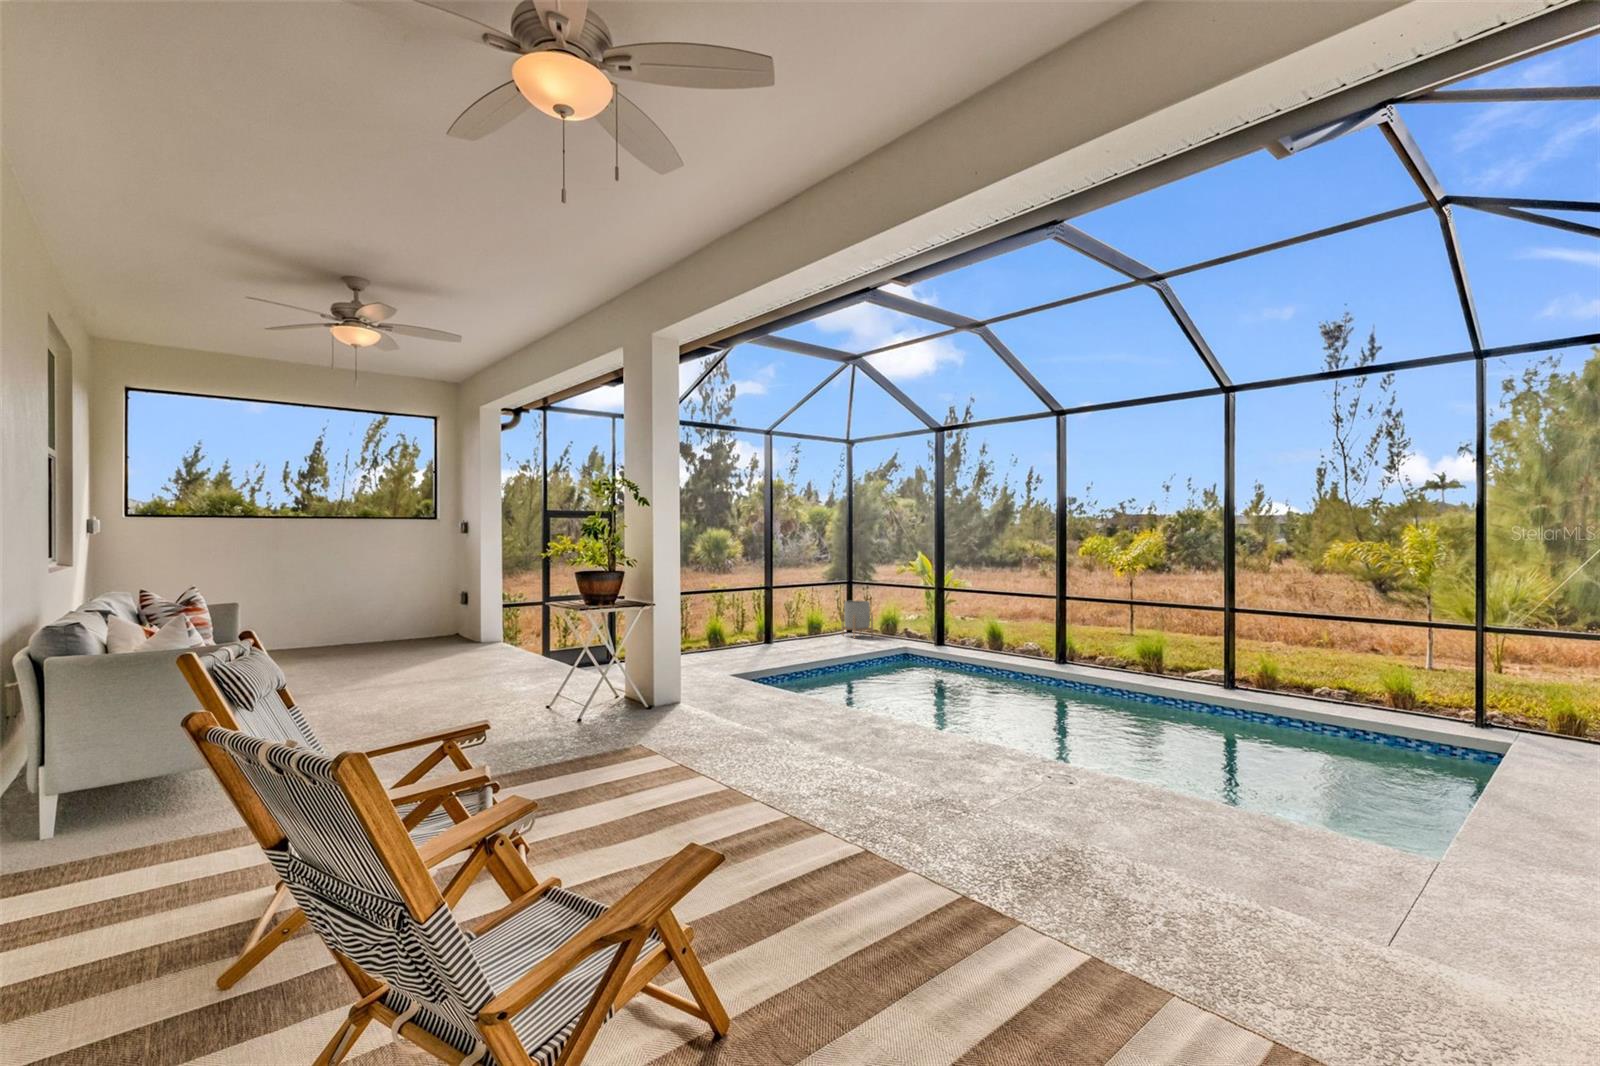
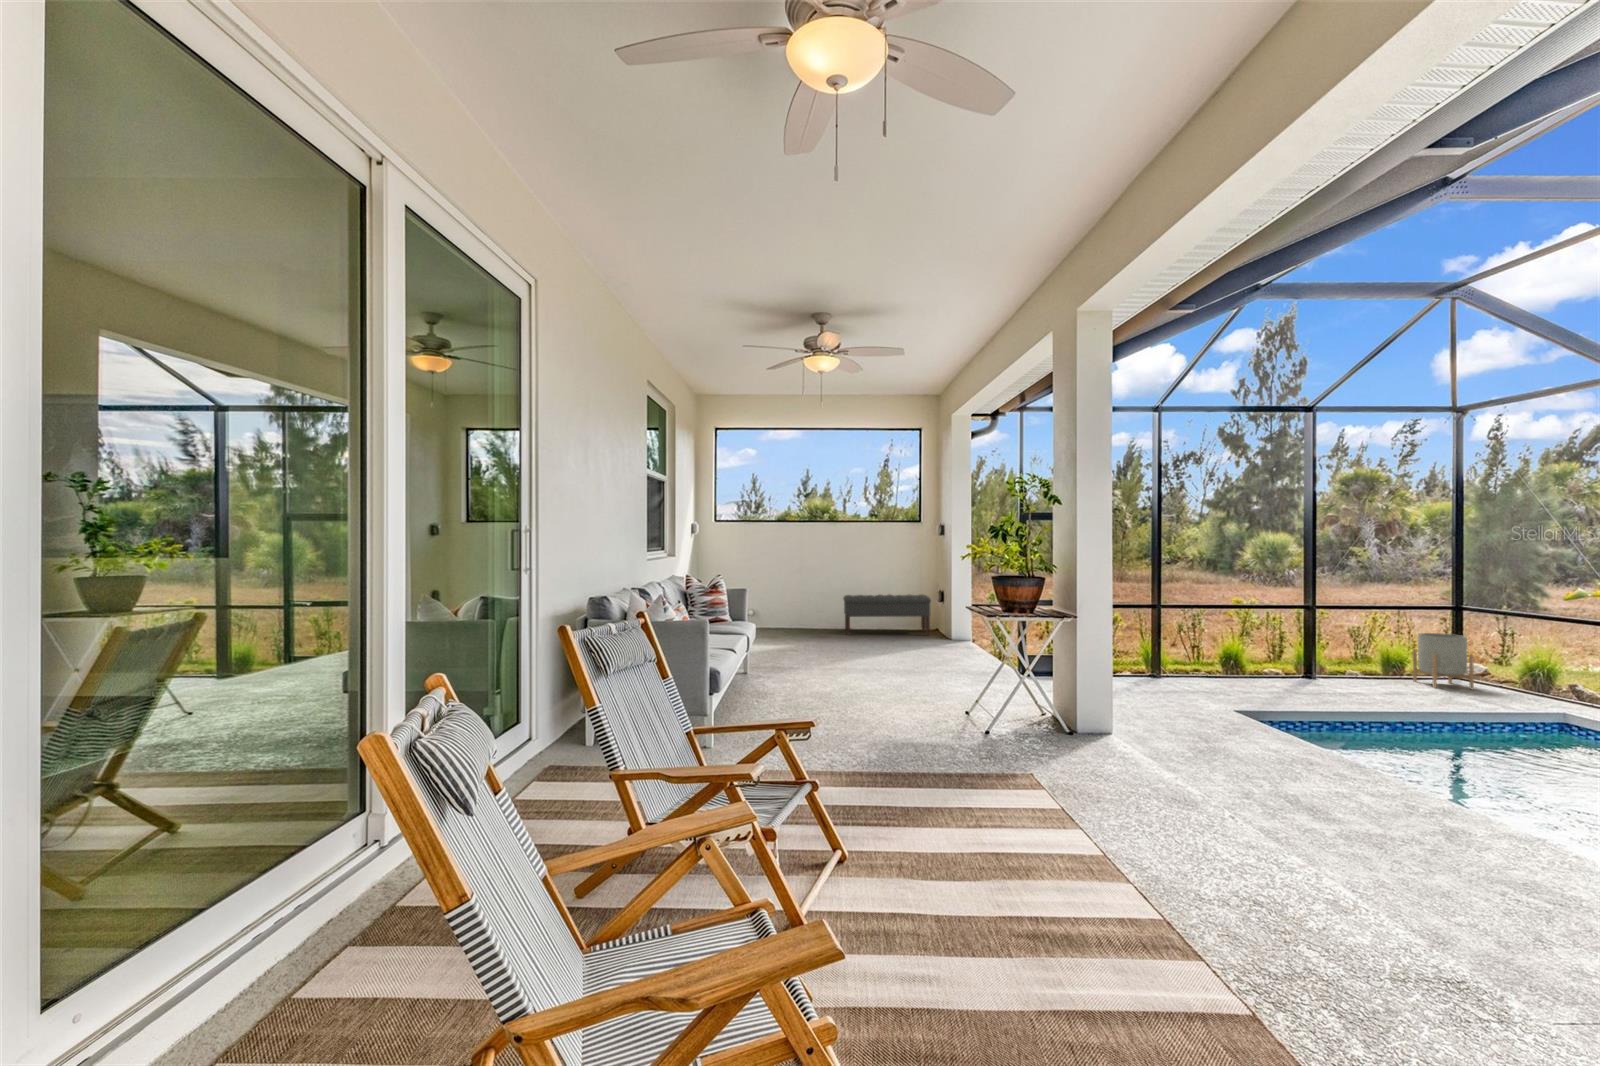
bench: none [338,598,454,652] -> present [843,595,931,635]

